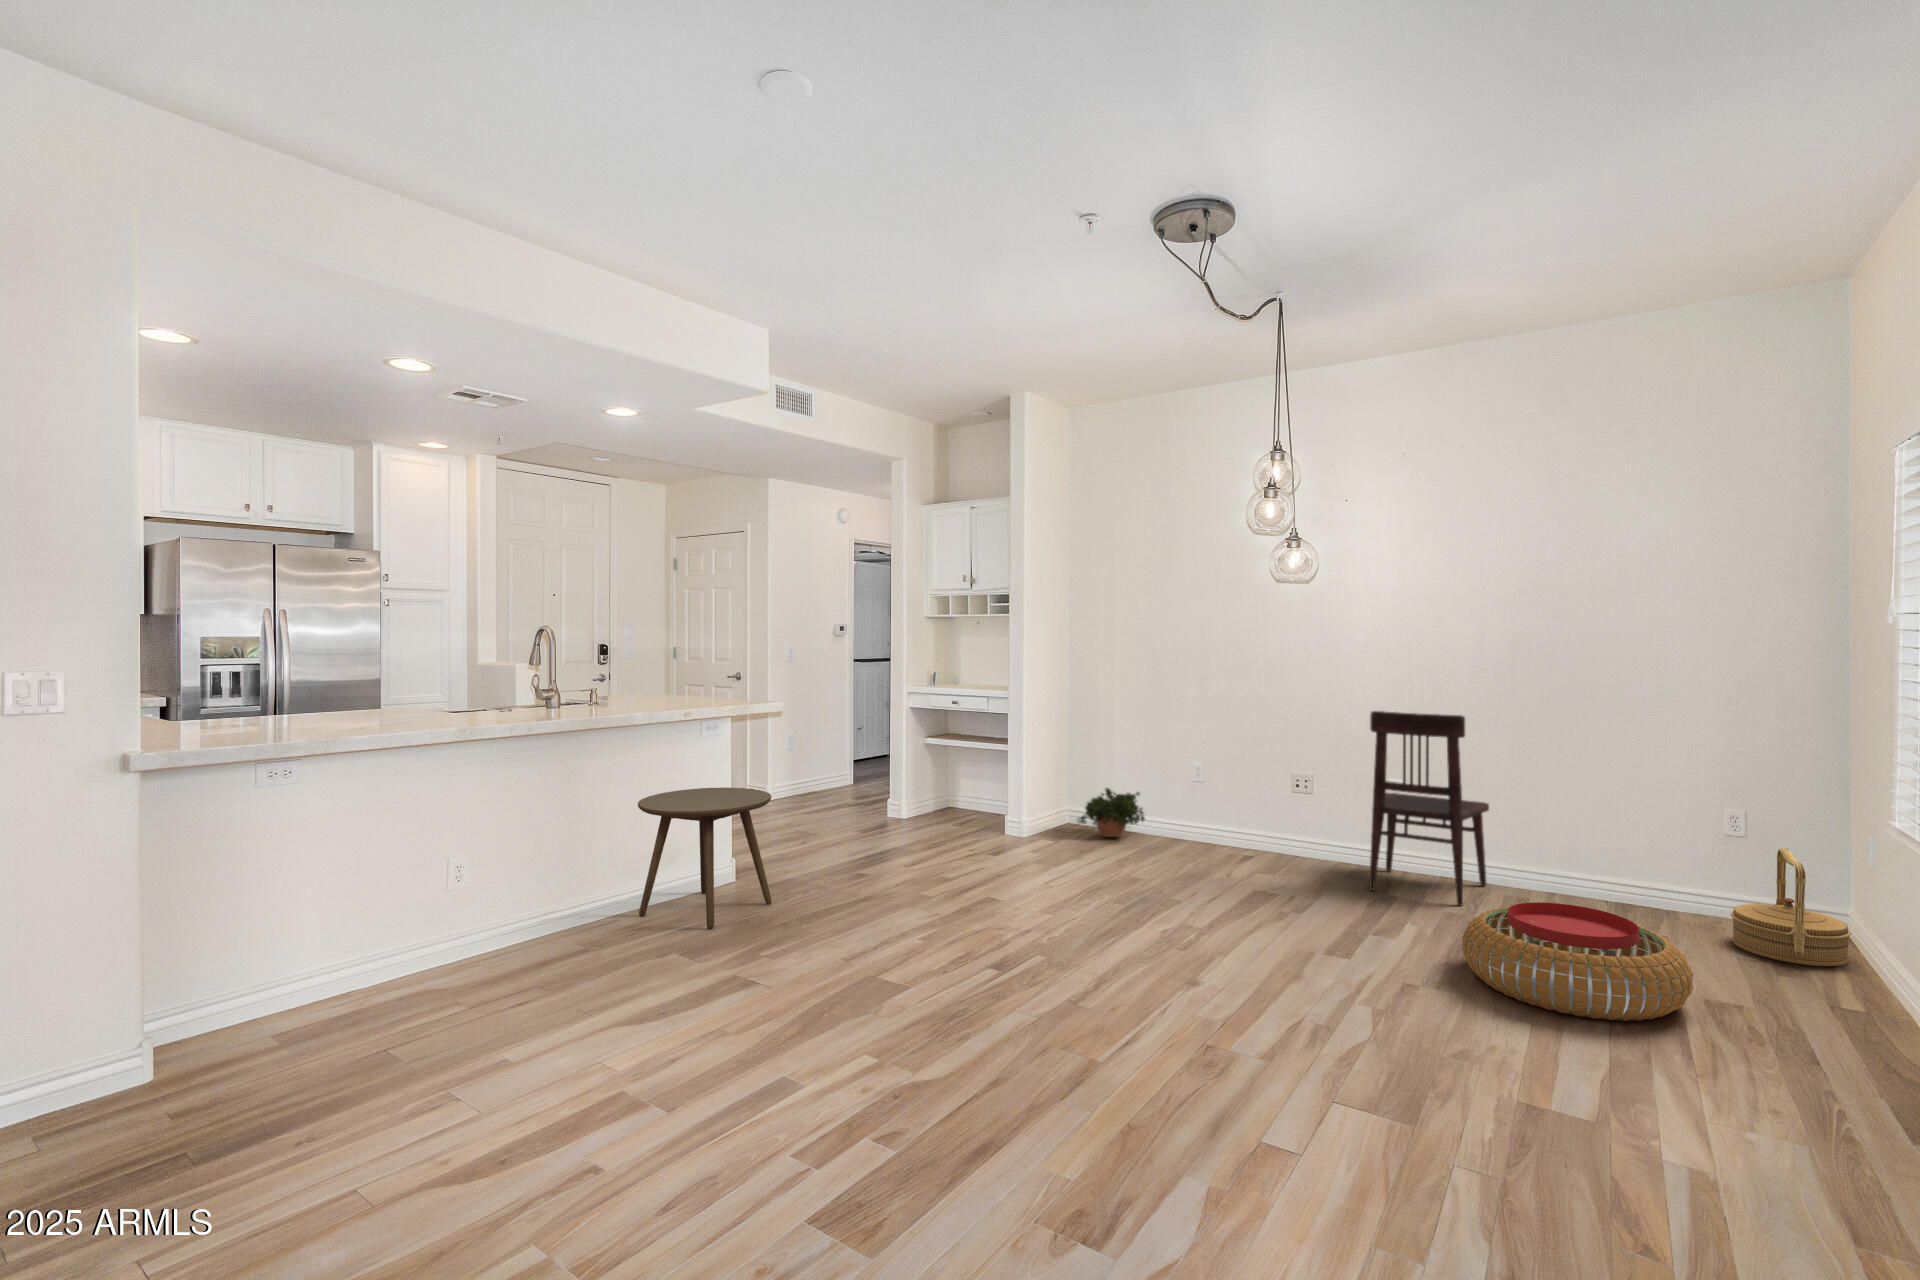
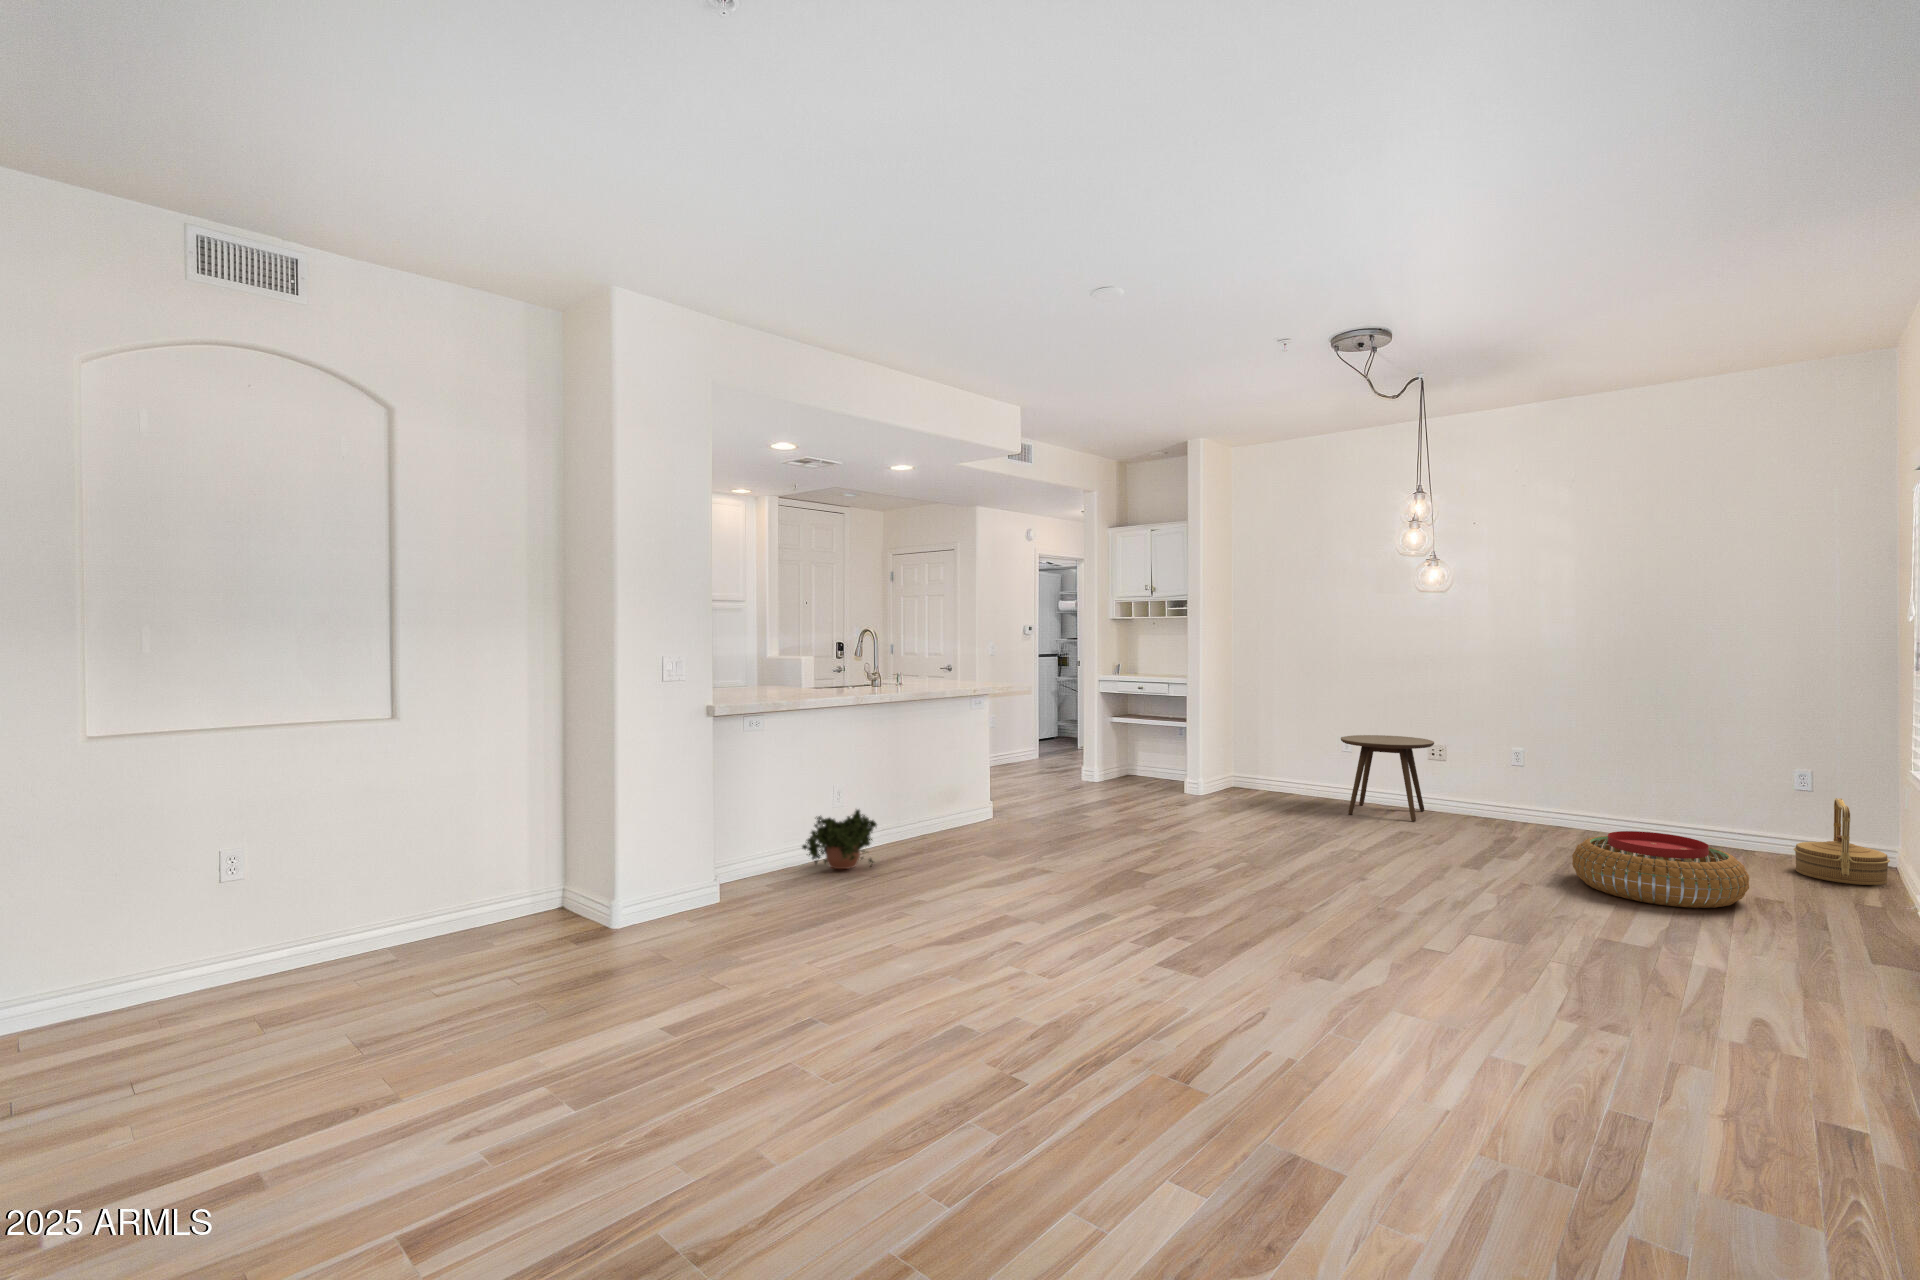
dining chair: present [1369,711,1489,906] -> none [1496,693,1597,844]
side table: present [638,787,772,929] -> present [1341,735,1434,821]
potted plant: present [1077,788,1145,840] -> present [802,810,877,869]

